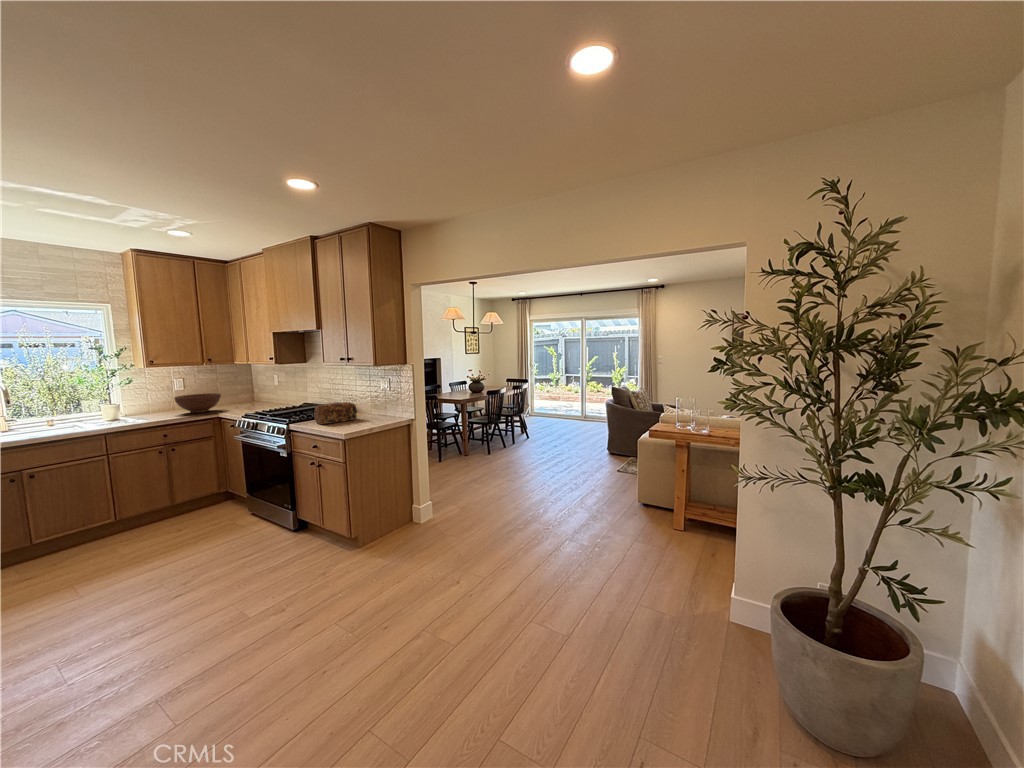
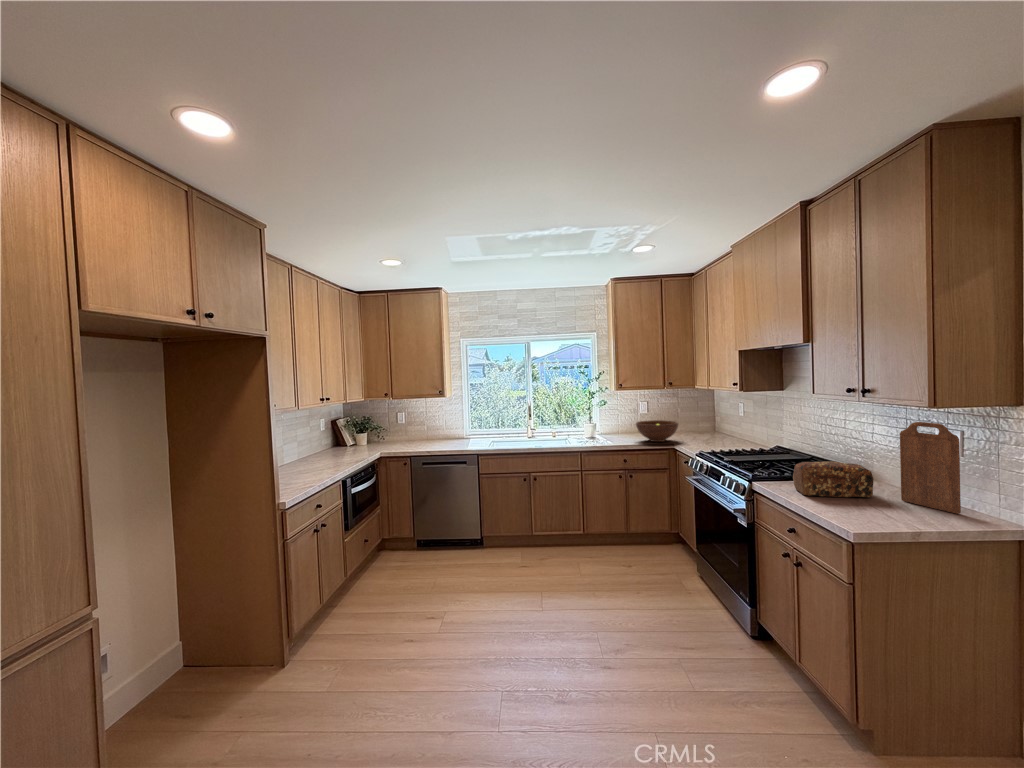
cutting board: none [367,375,392,419] -> present [900,422,961,514]

